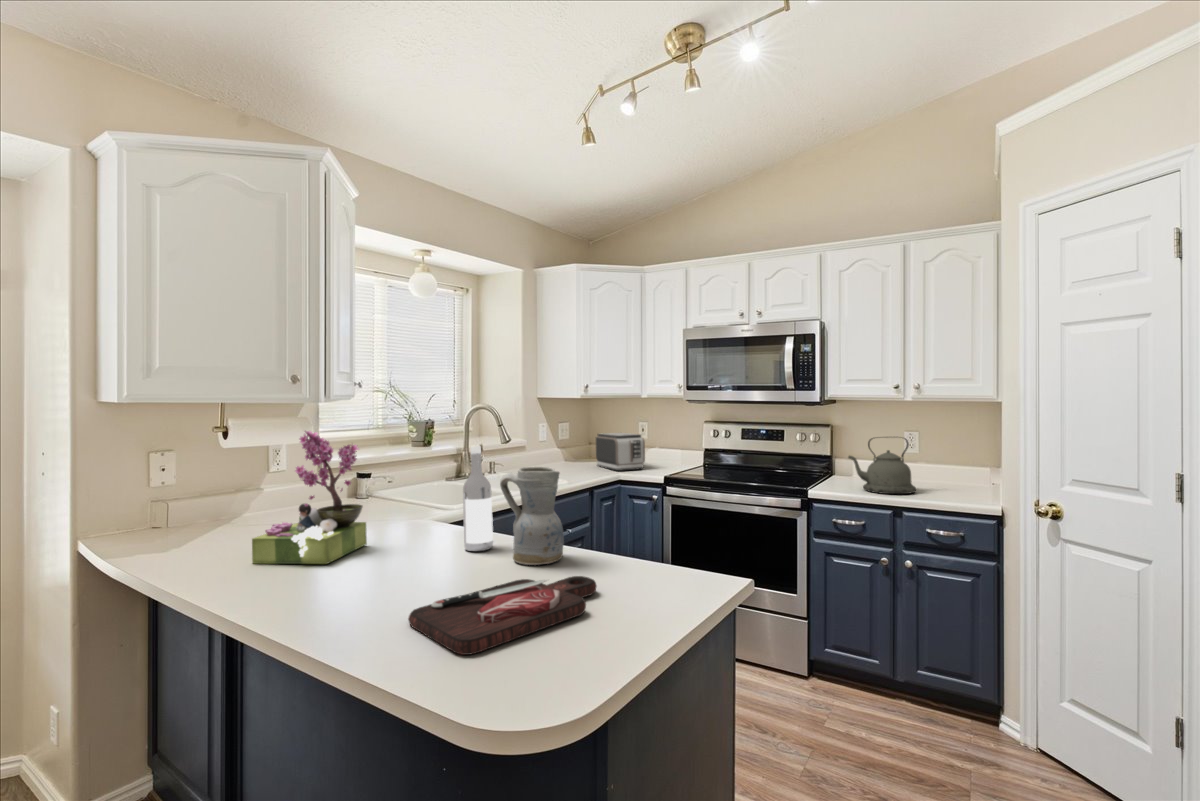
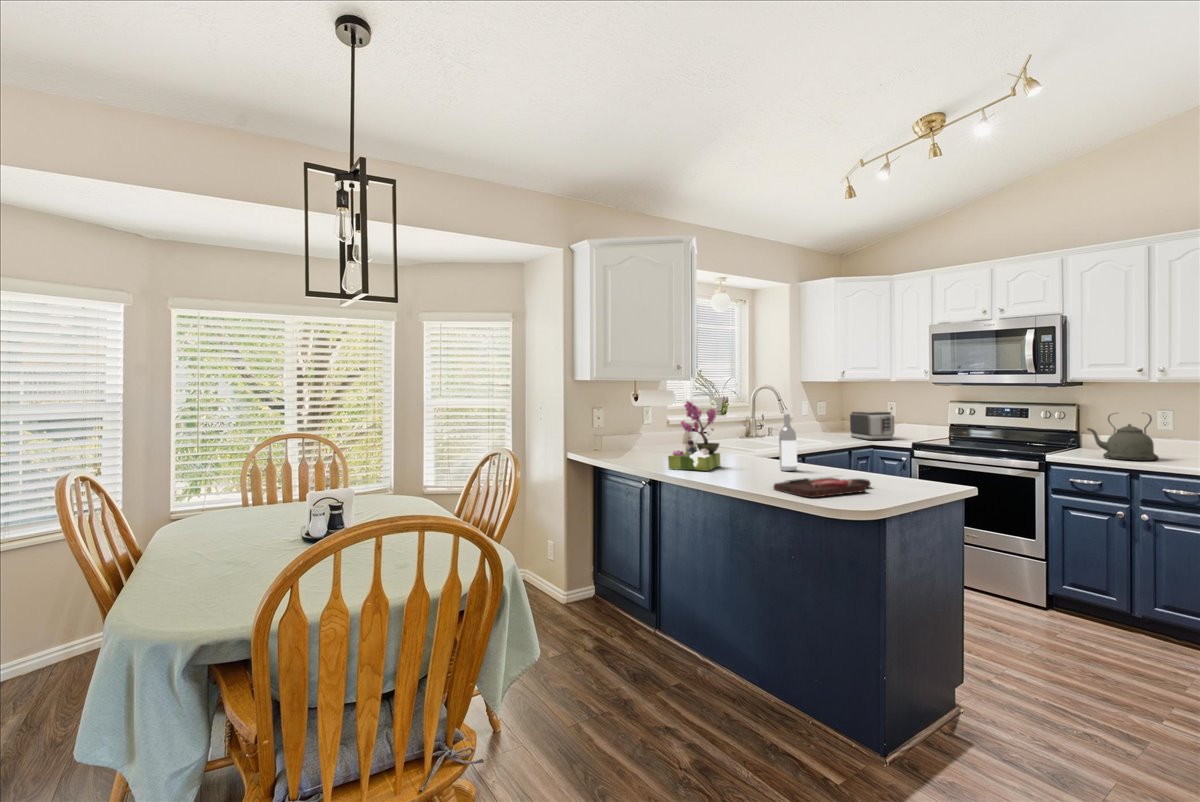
ceramic pitcher: present [500,467,564,565] -> none [805,422,845,477]

